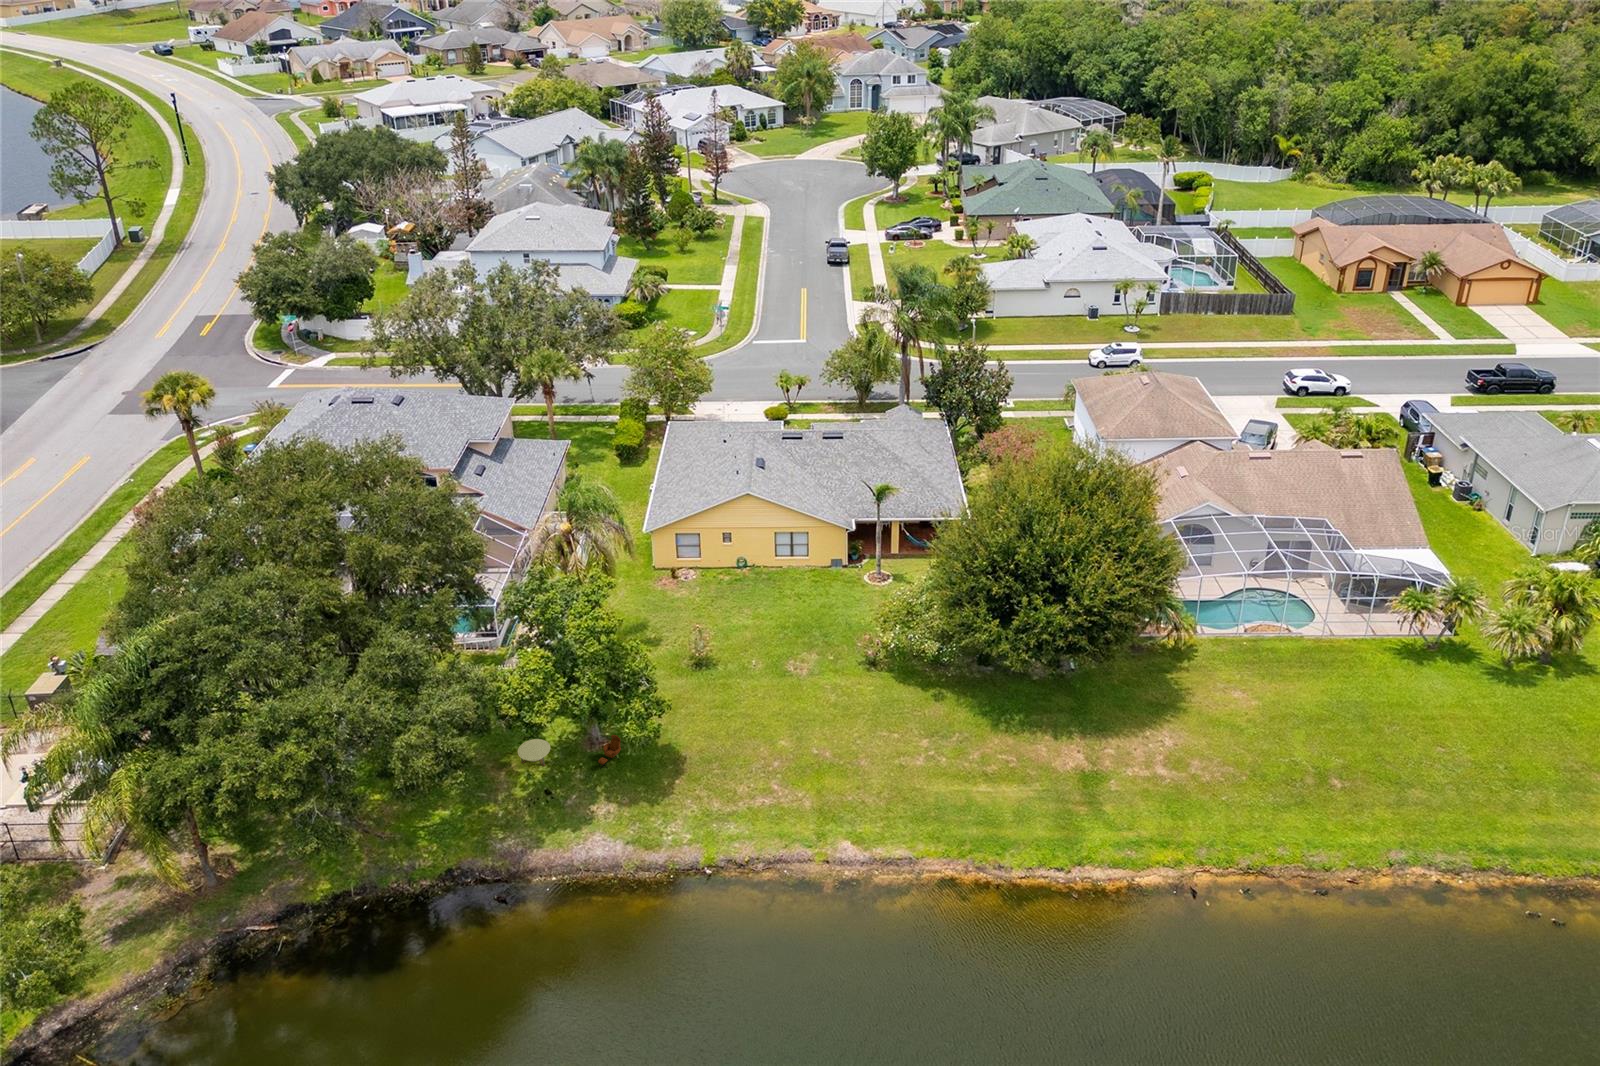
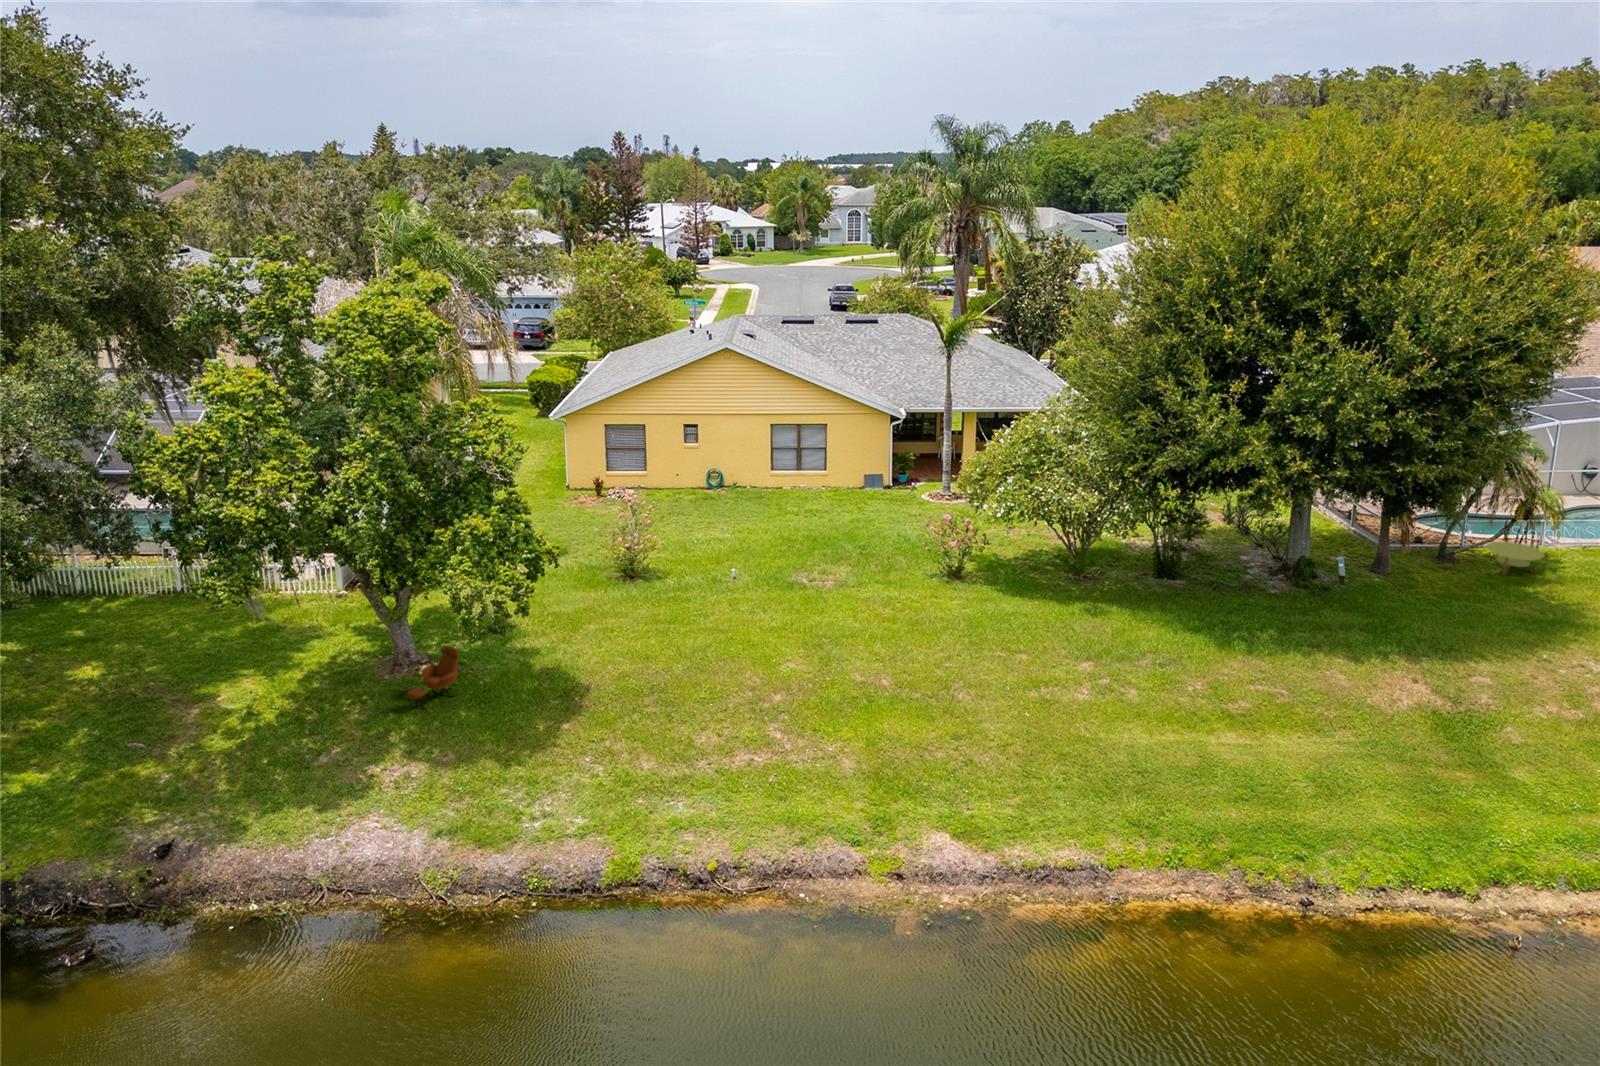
round table: present [518,739,550,766] -> present [1486,542,1544,576]

